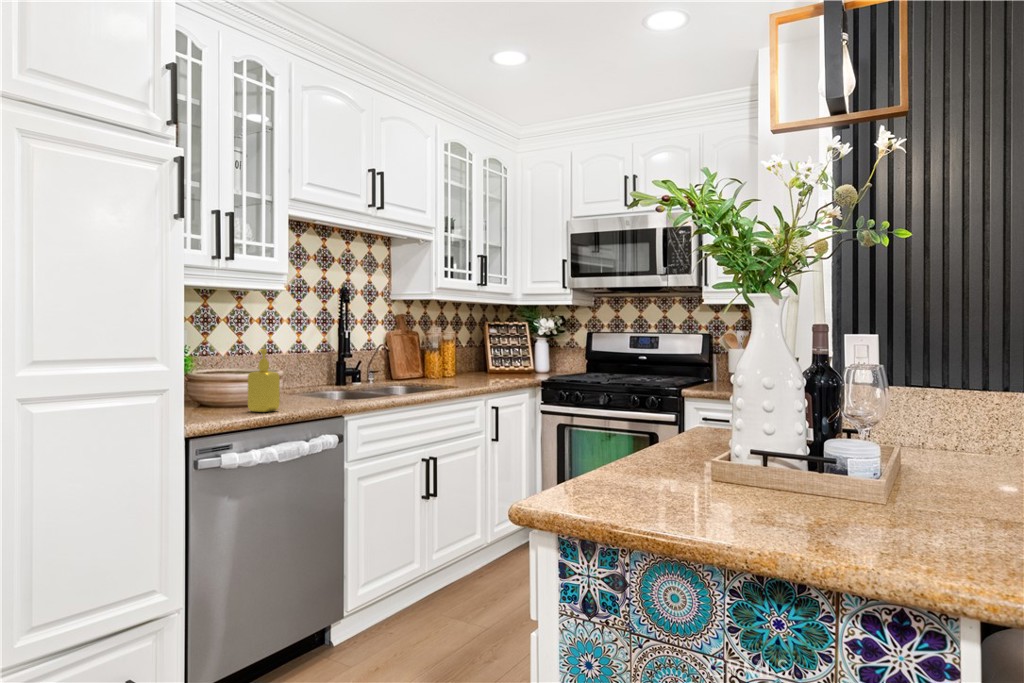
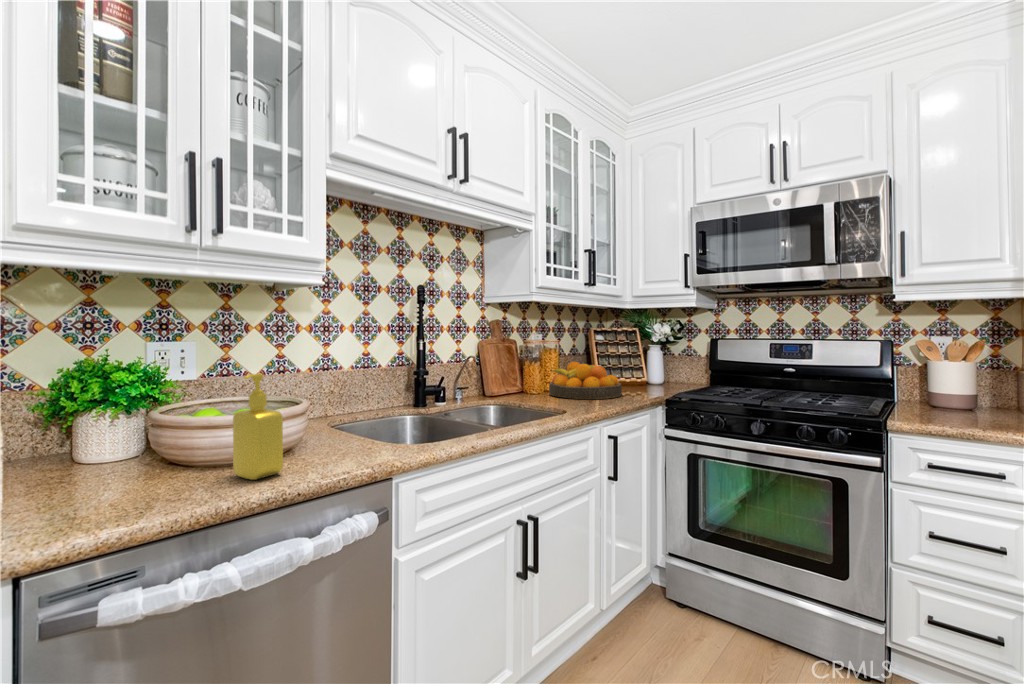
fruit bowl: none [447,351,508,381] -> present [549,362,622,399]

